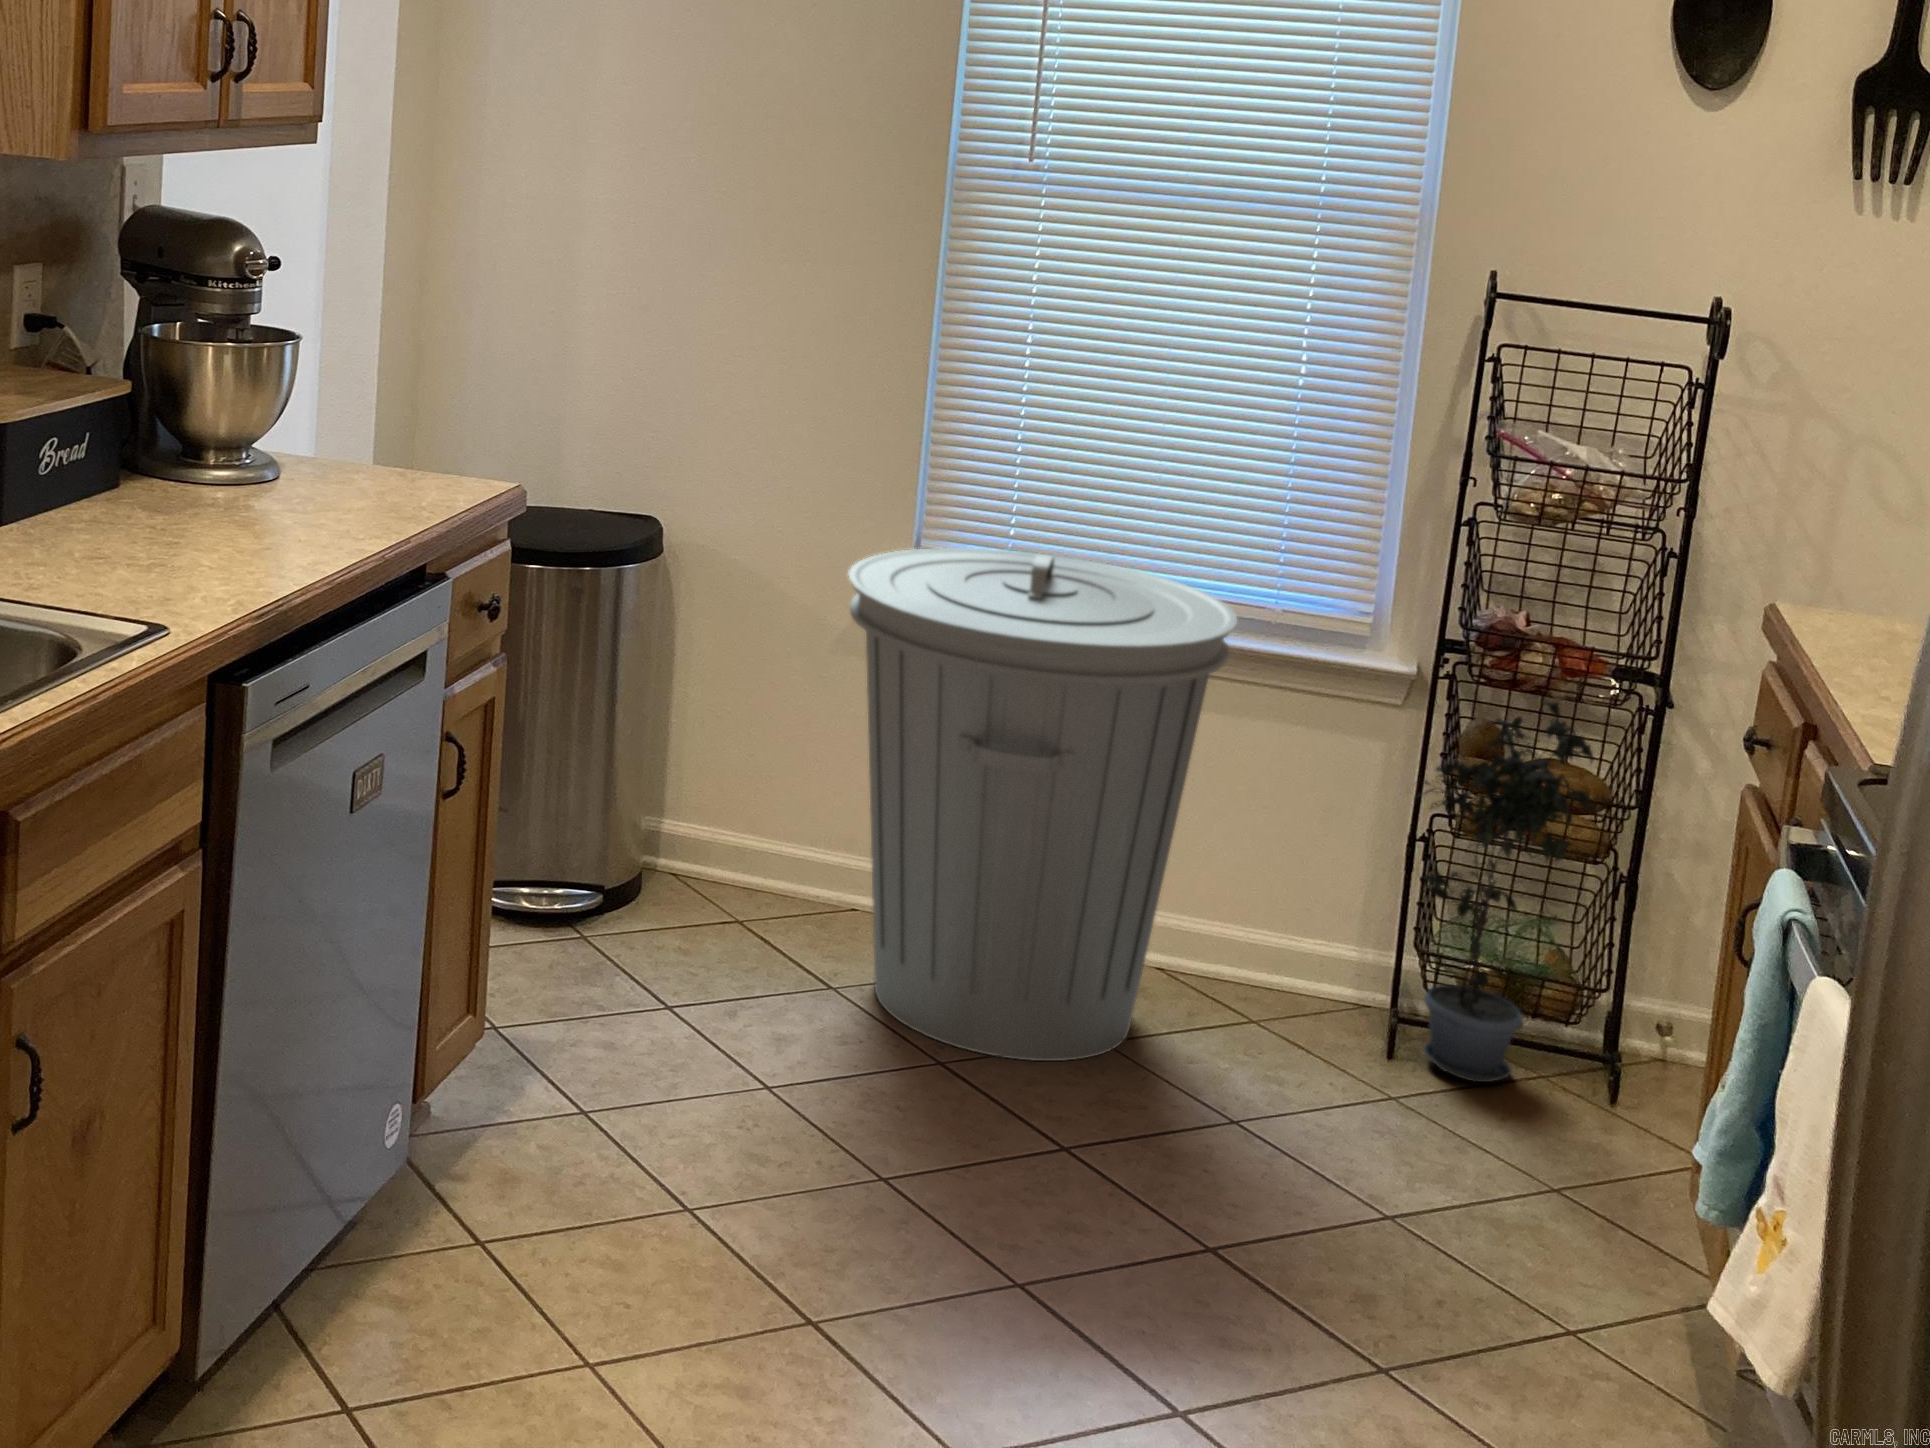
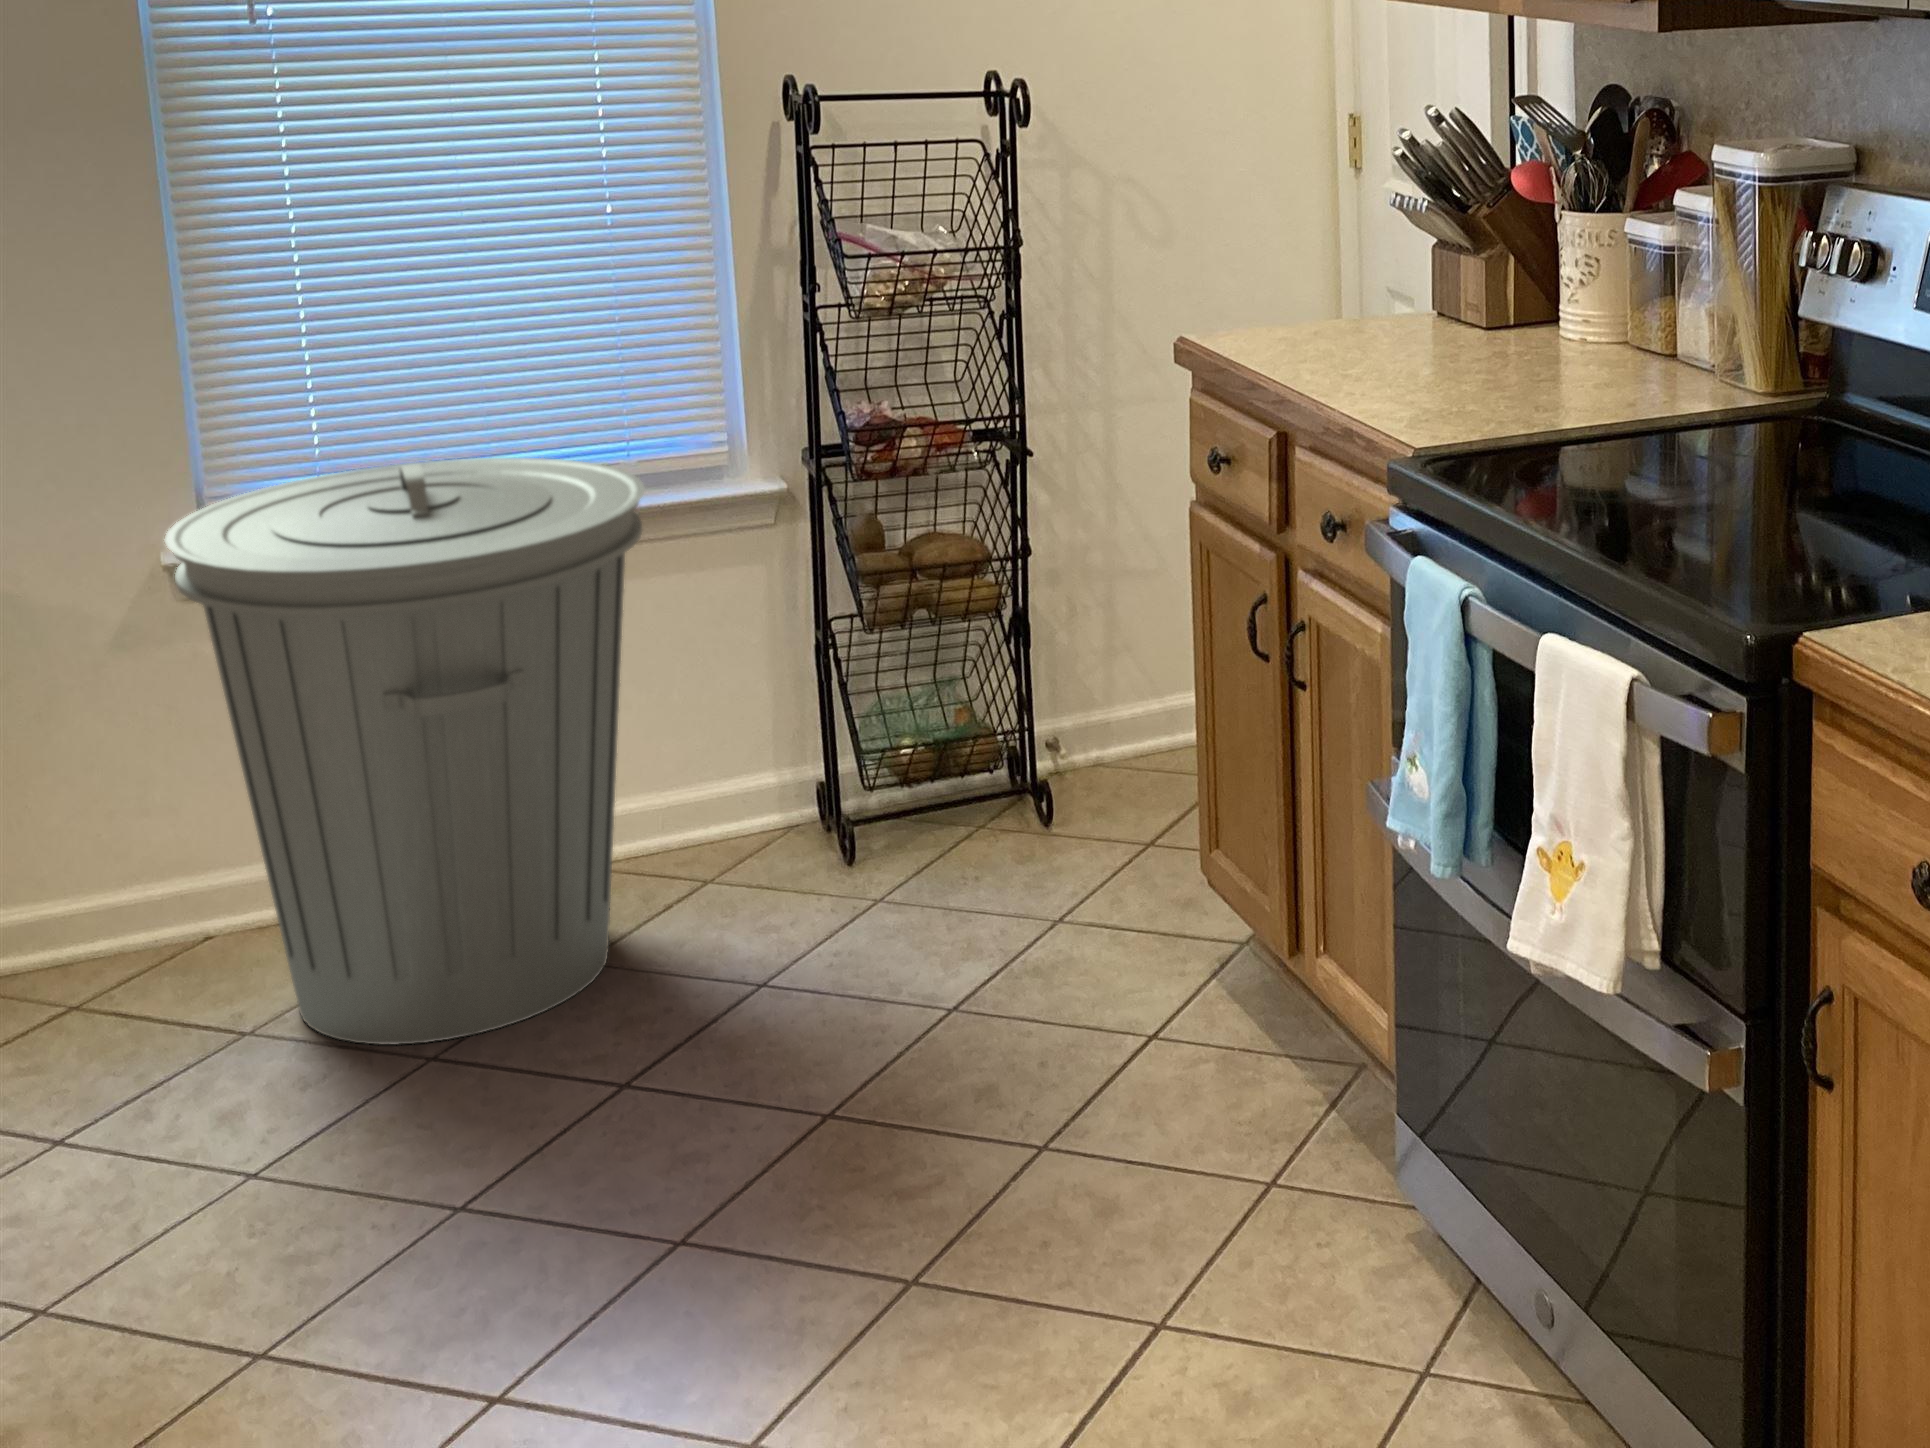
potted plant: present [1421,701,1595,1082] -> none [827,477,997,855]

